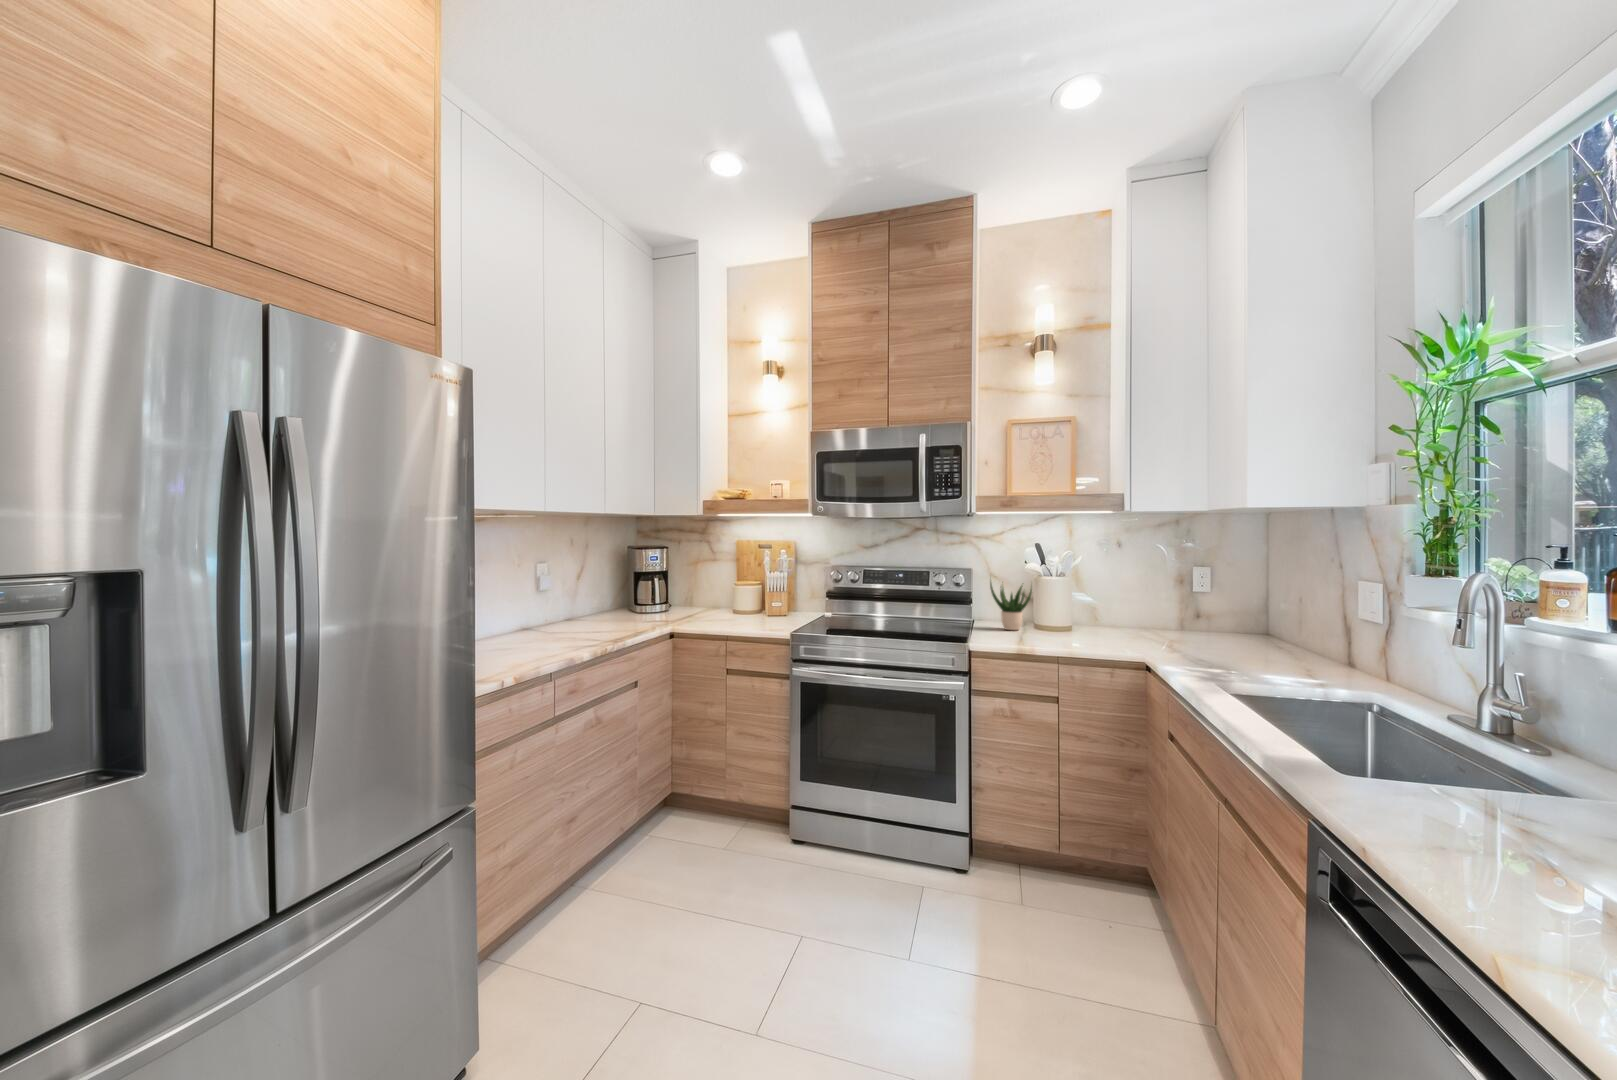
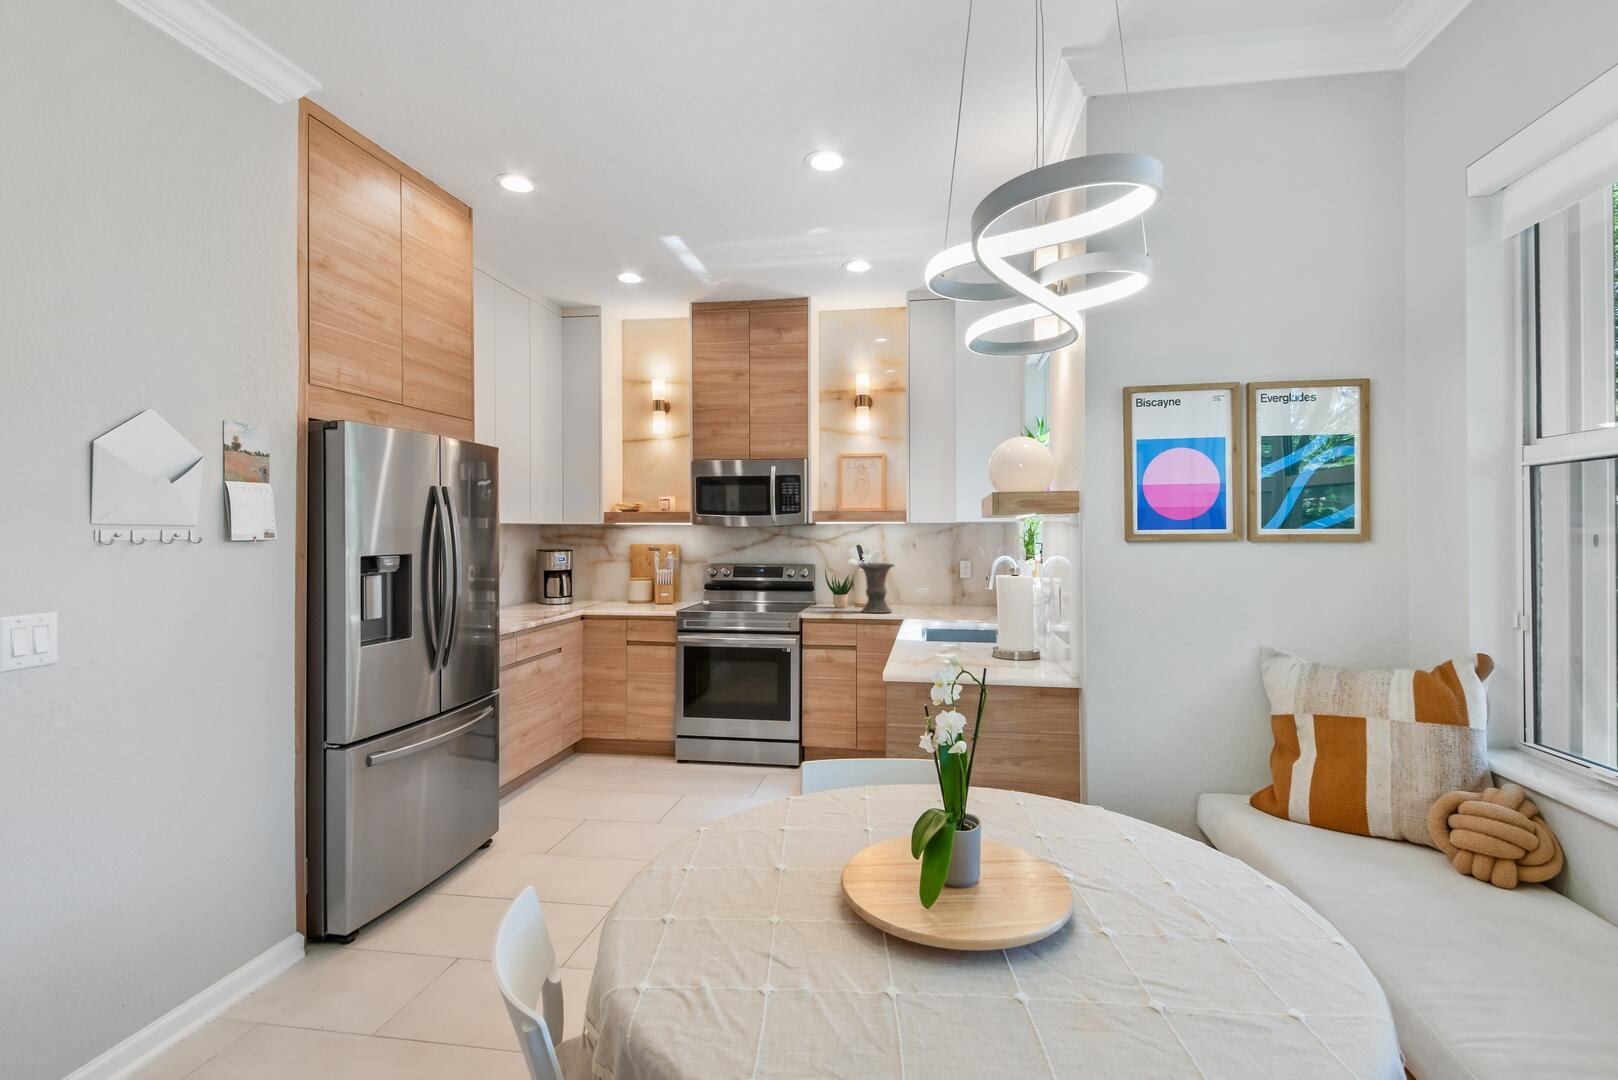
vase: none [1046,570,1106,644] -> present [858,563,894,613]

